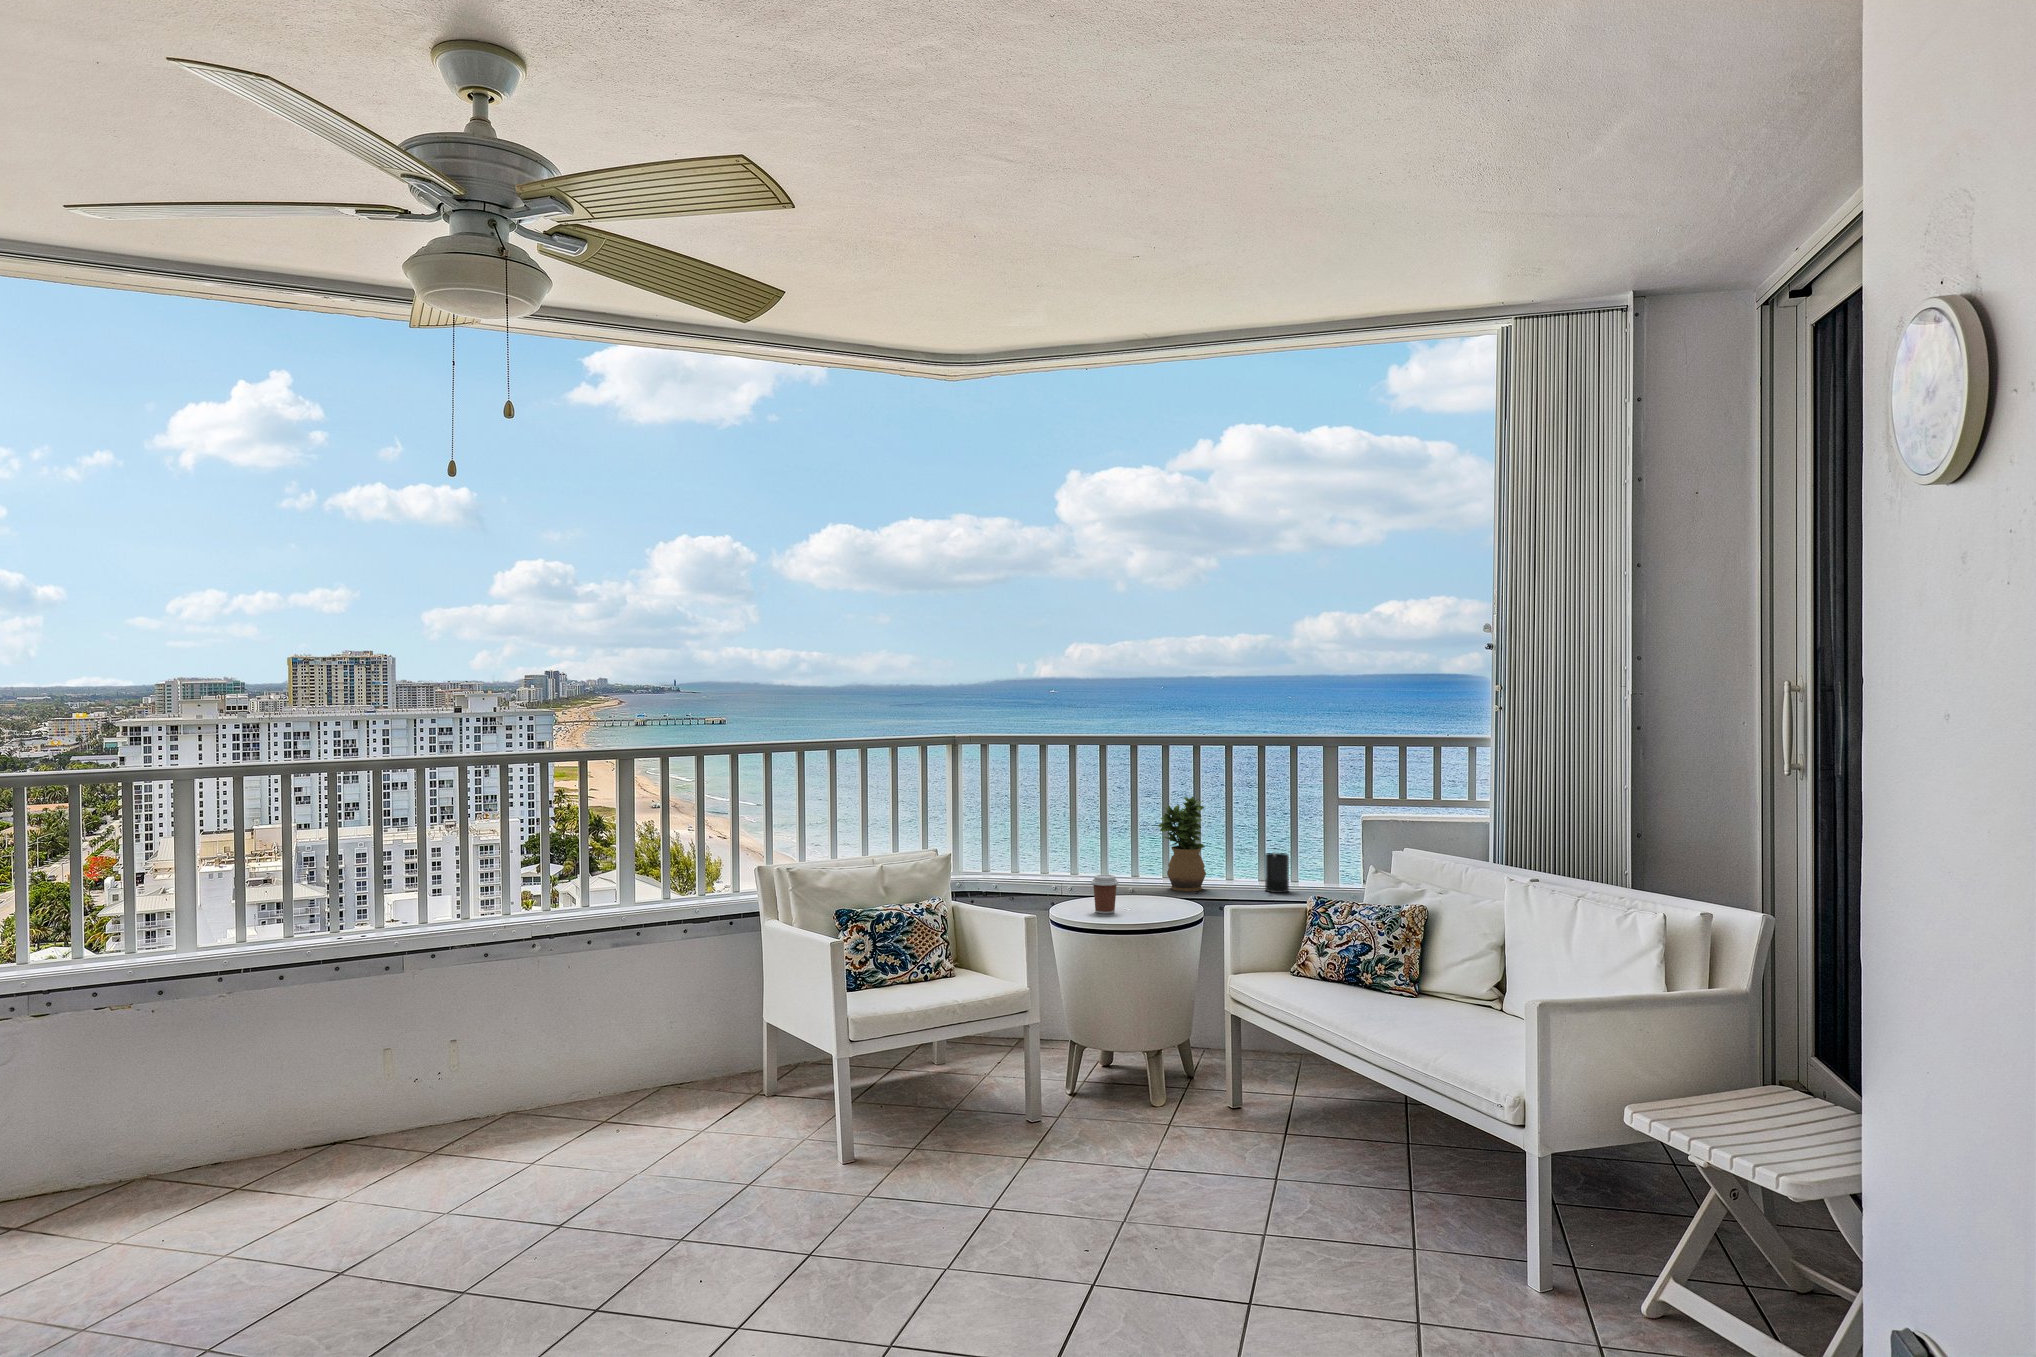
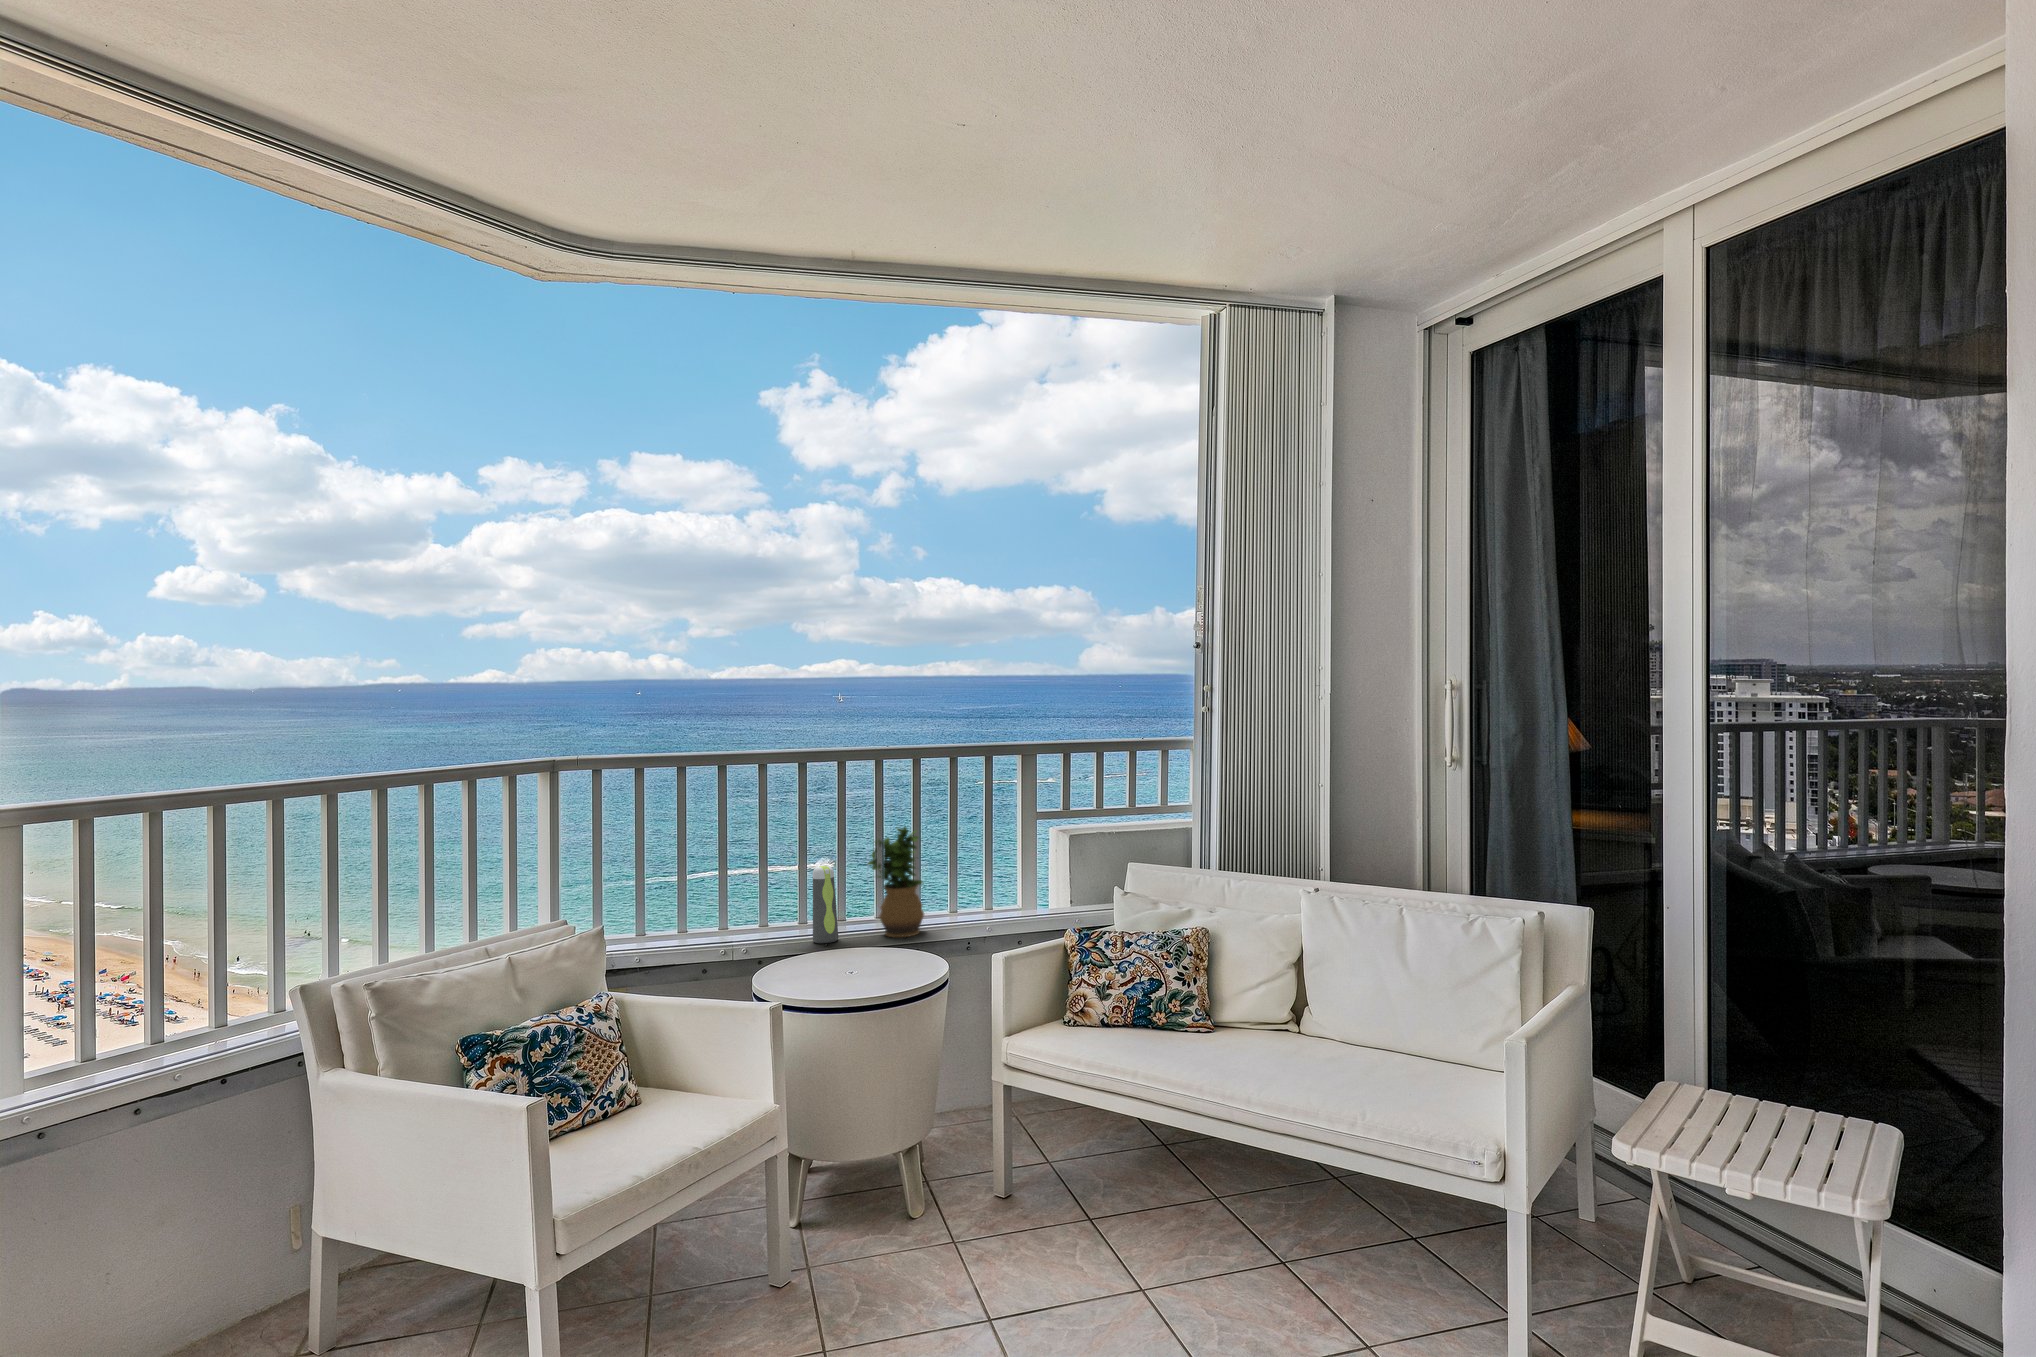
water bottle: none [1110,824,1132,888] -> present [813,866,839,943]
candle: present [1265,852,1289,893] -> none [987,877,1014,926]
coffee cup: present [1091,874,1119,914] -> none [823,934,857,985]

